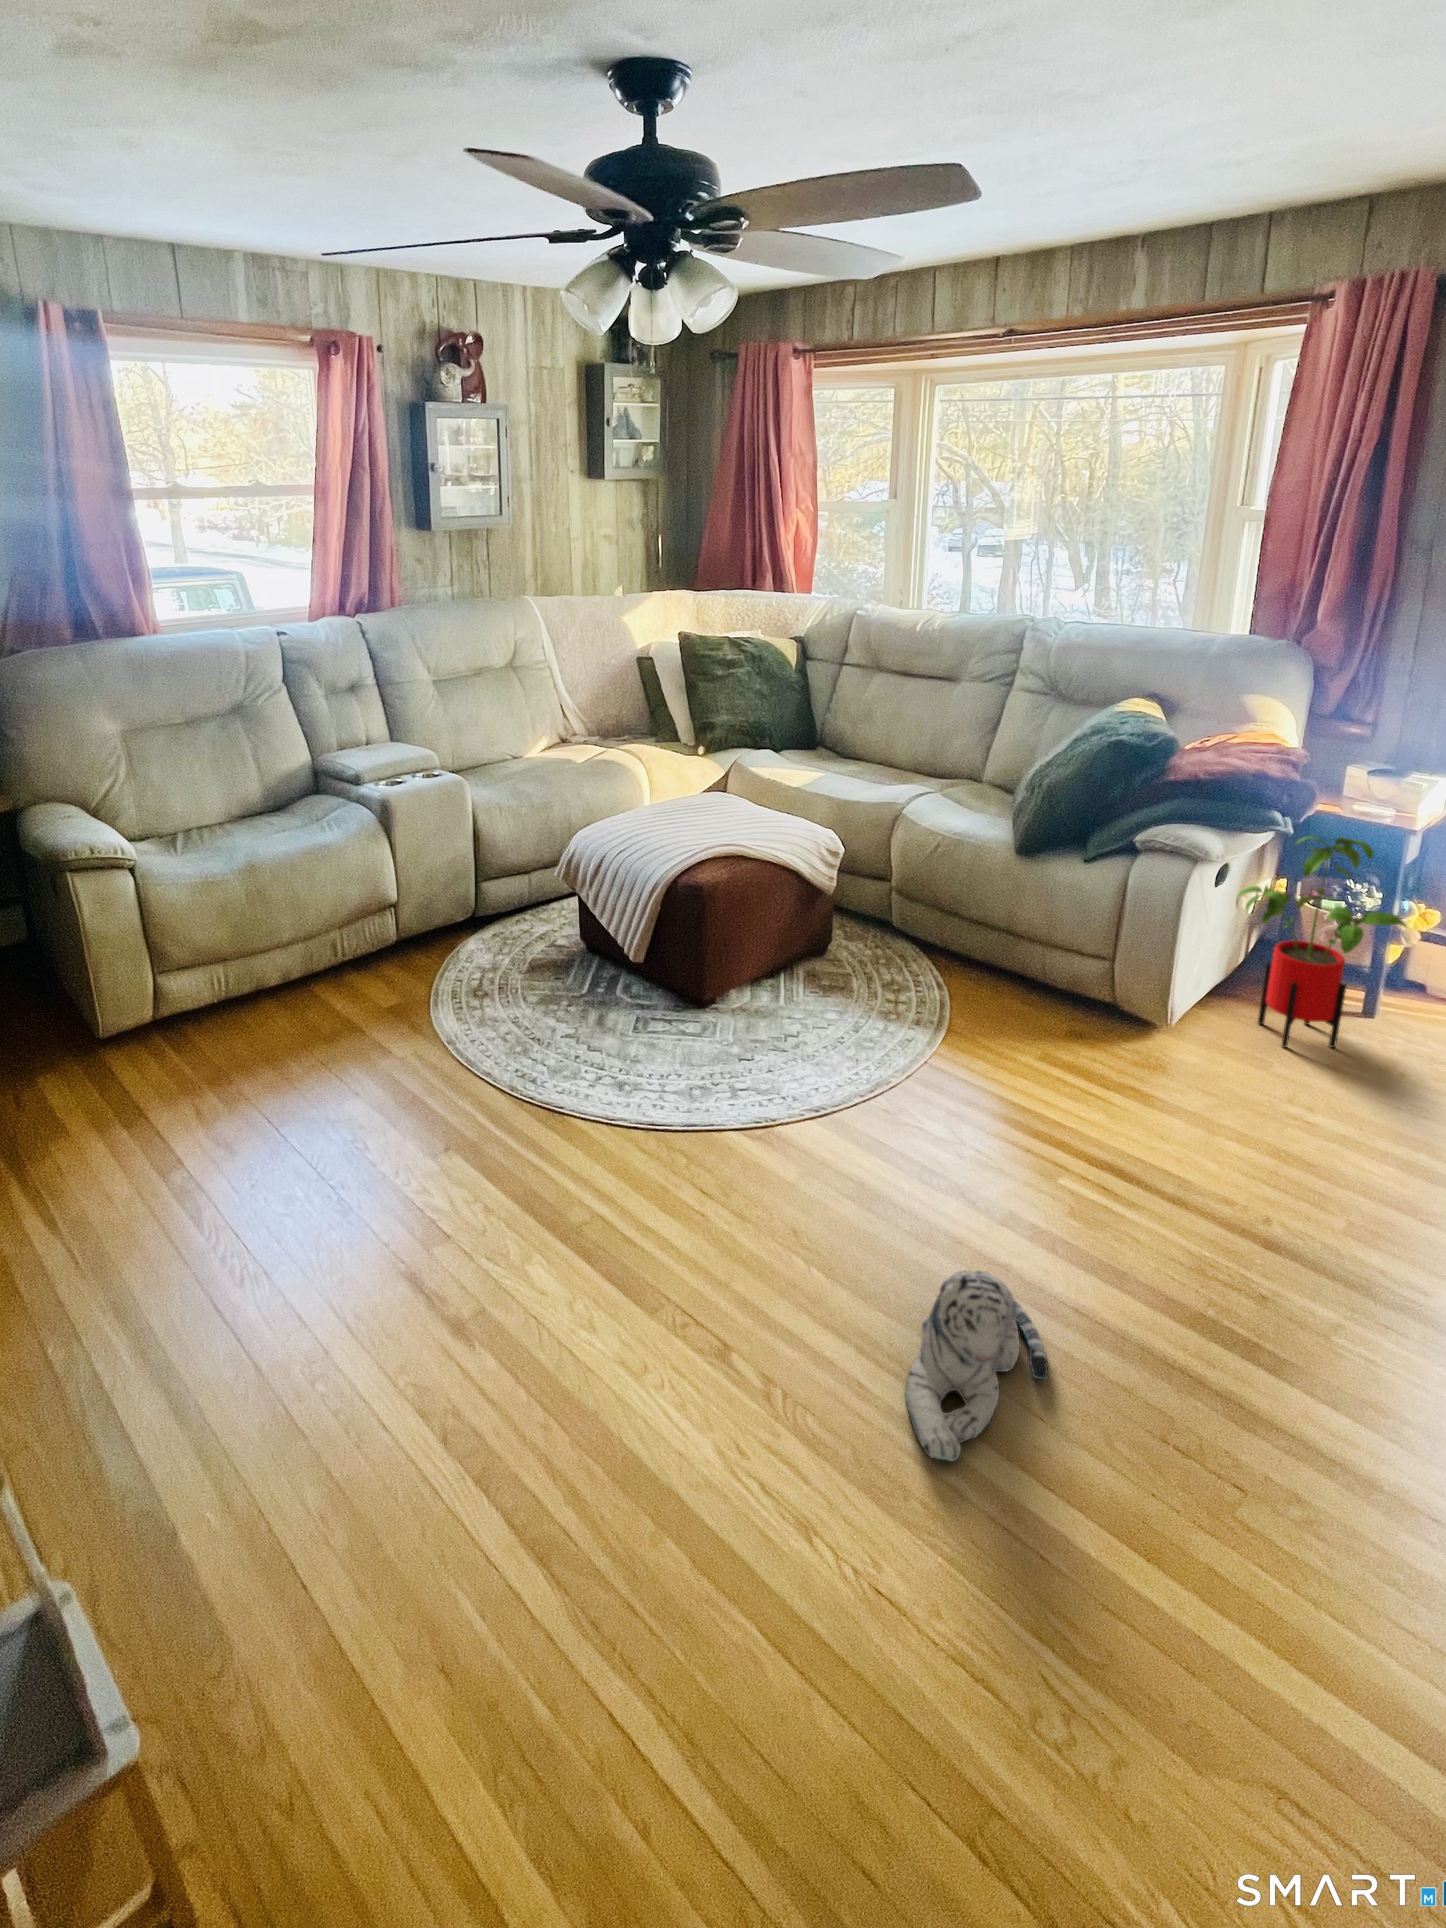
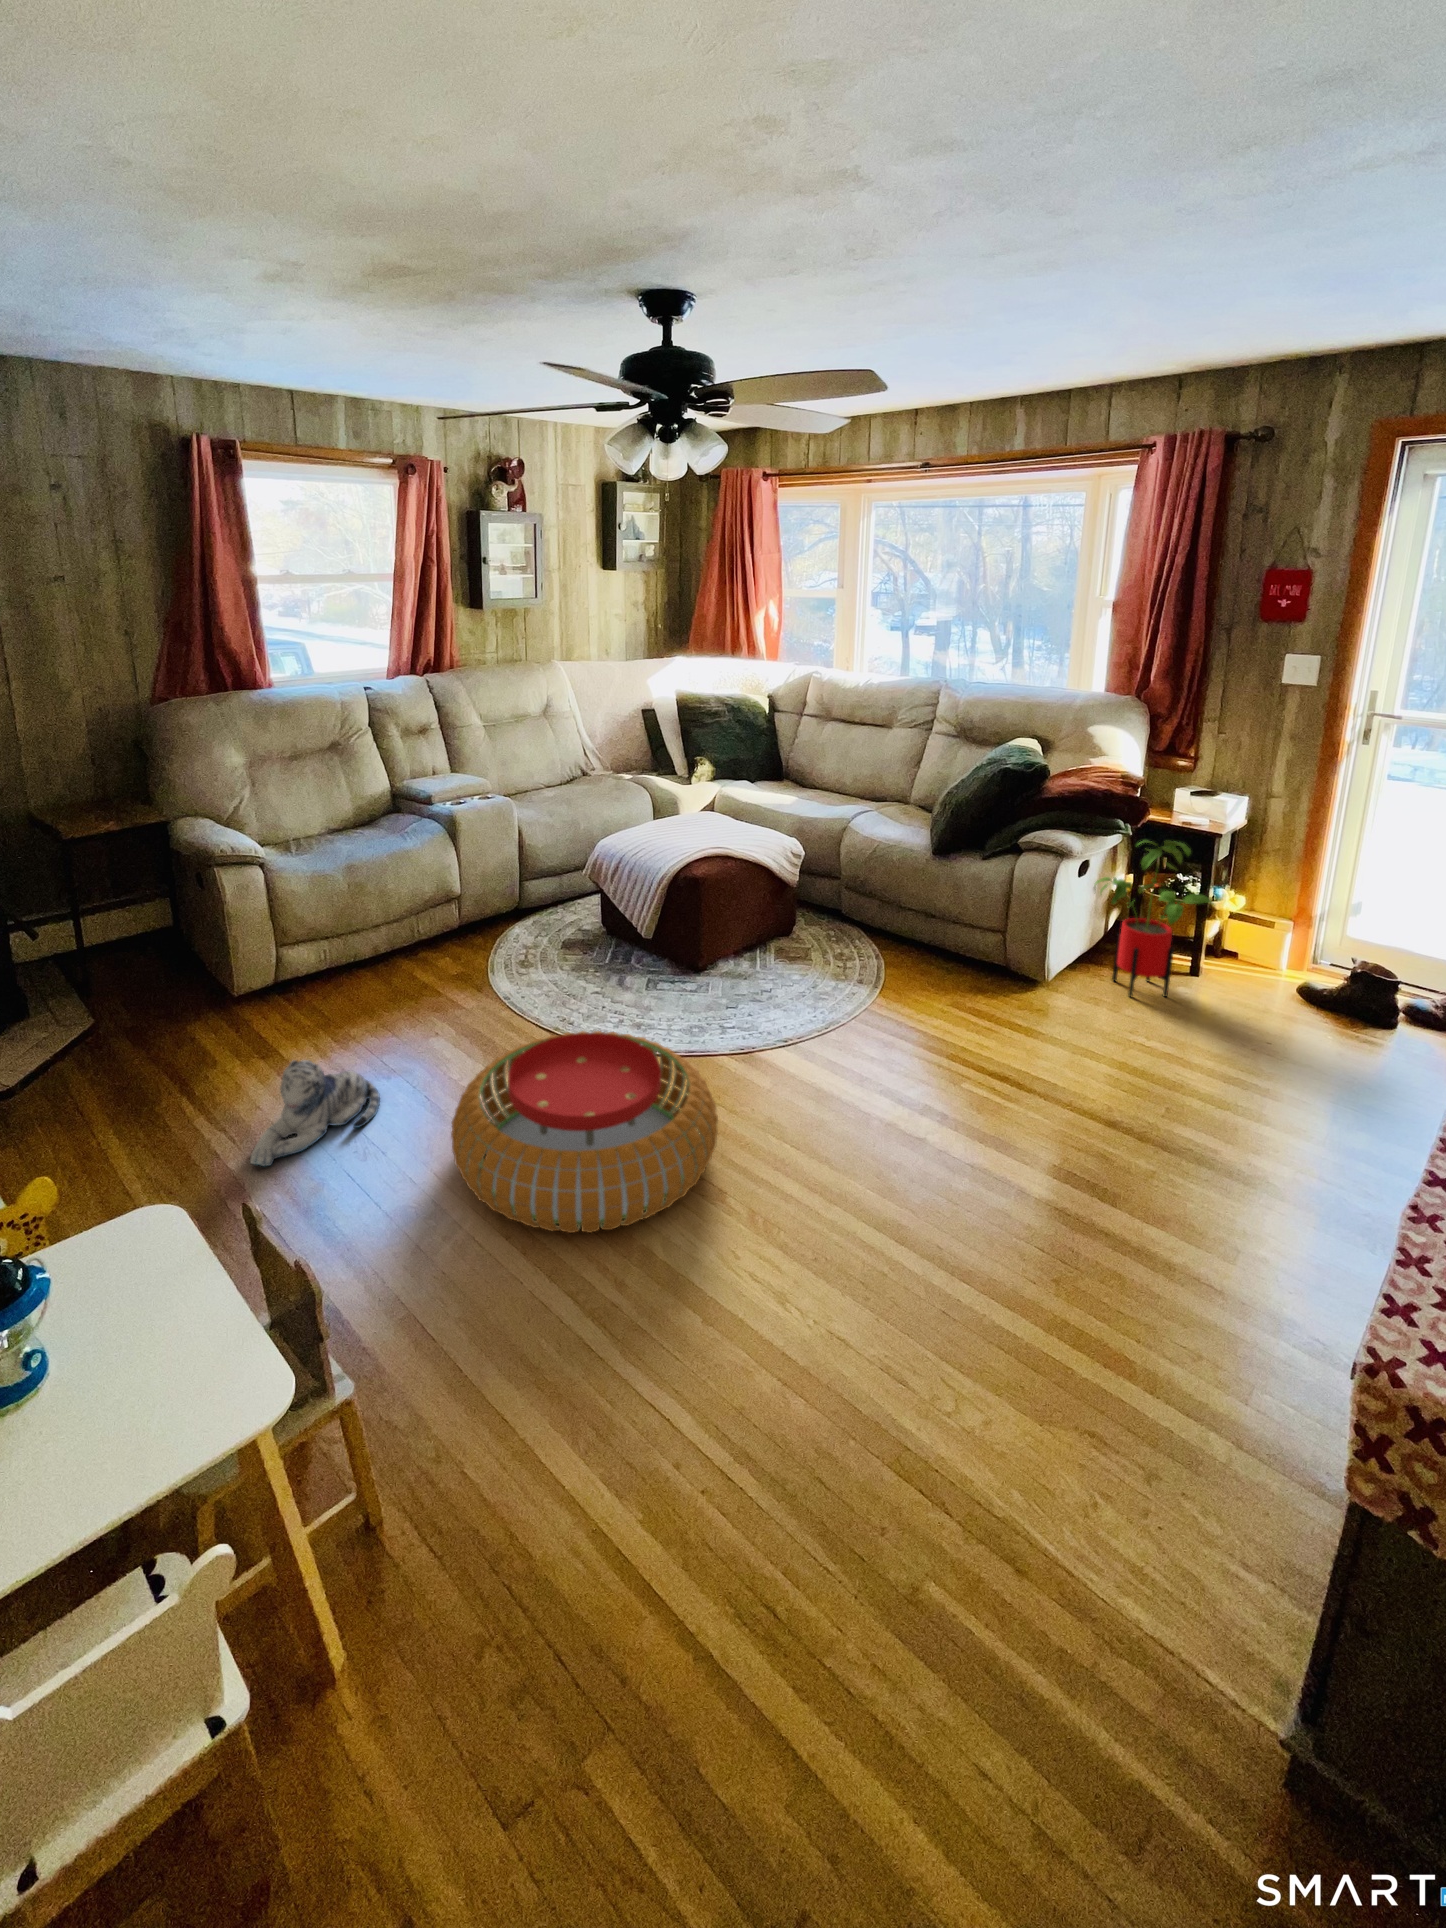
pouf: none [350,1103,720,1406] -> present [451,1031,718,1233]
plush toy: present [905,1271,1048,1462] -> present [250,1060,380,1166]

